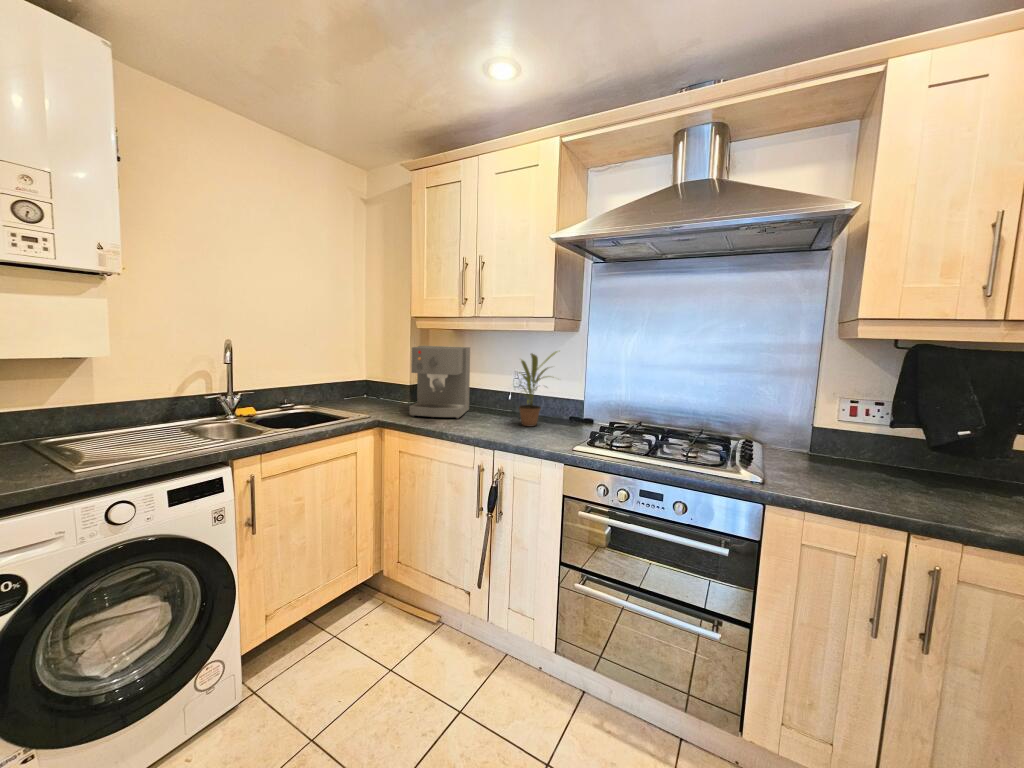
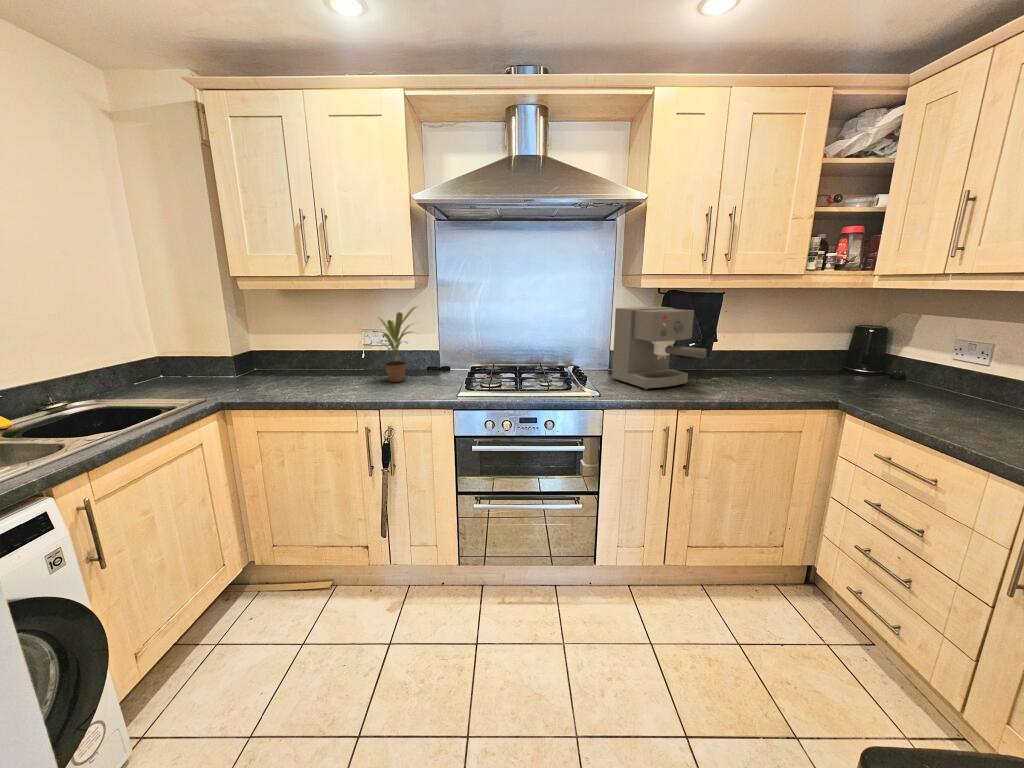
coffee maker: present [409,346,470,419] -> present [612,307,707,390]

